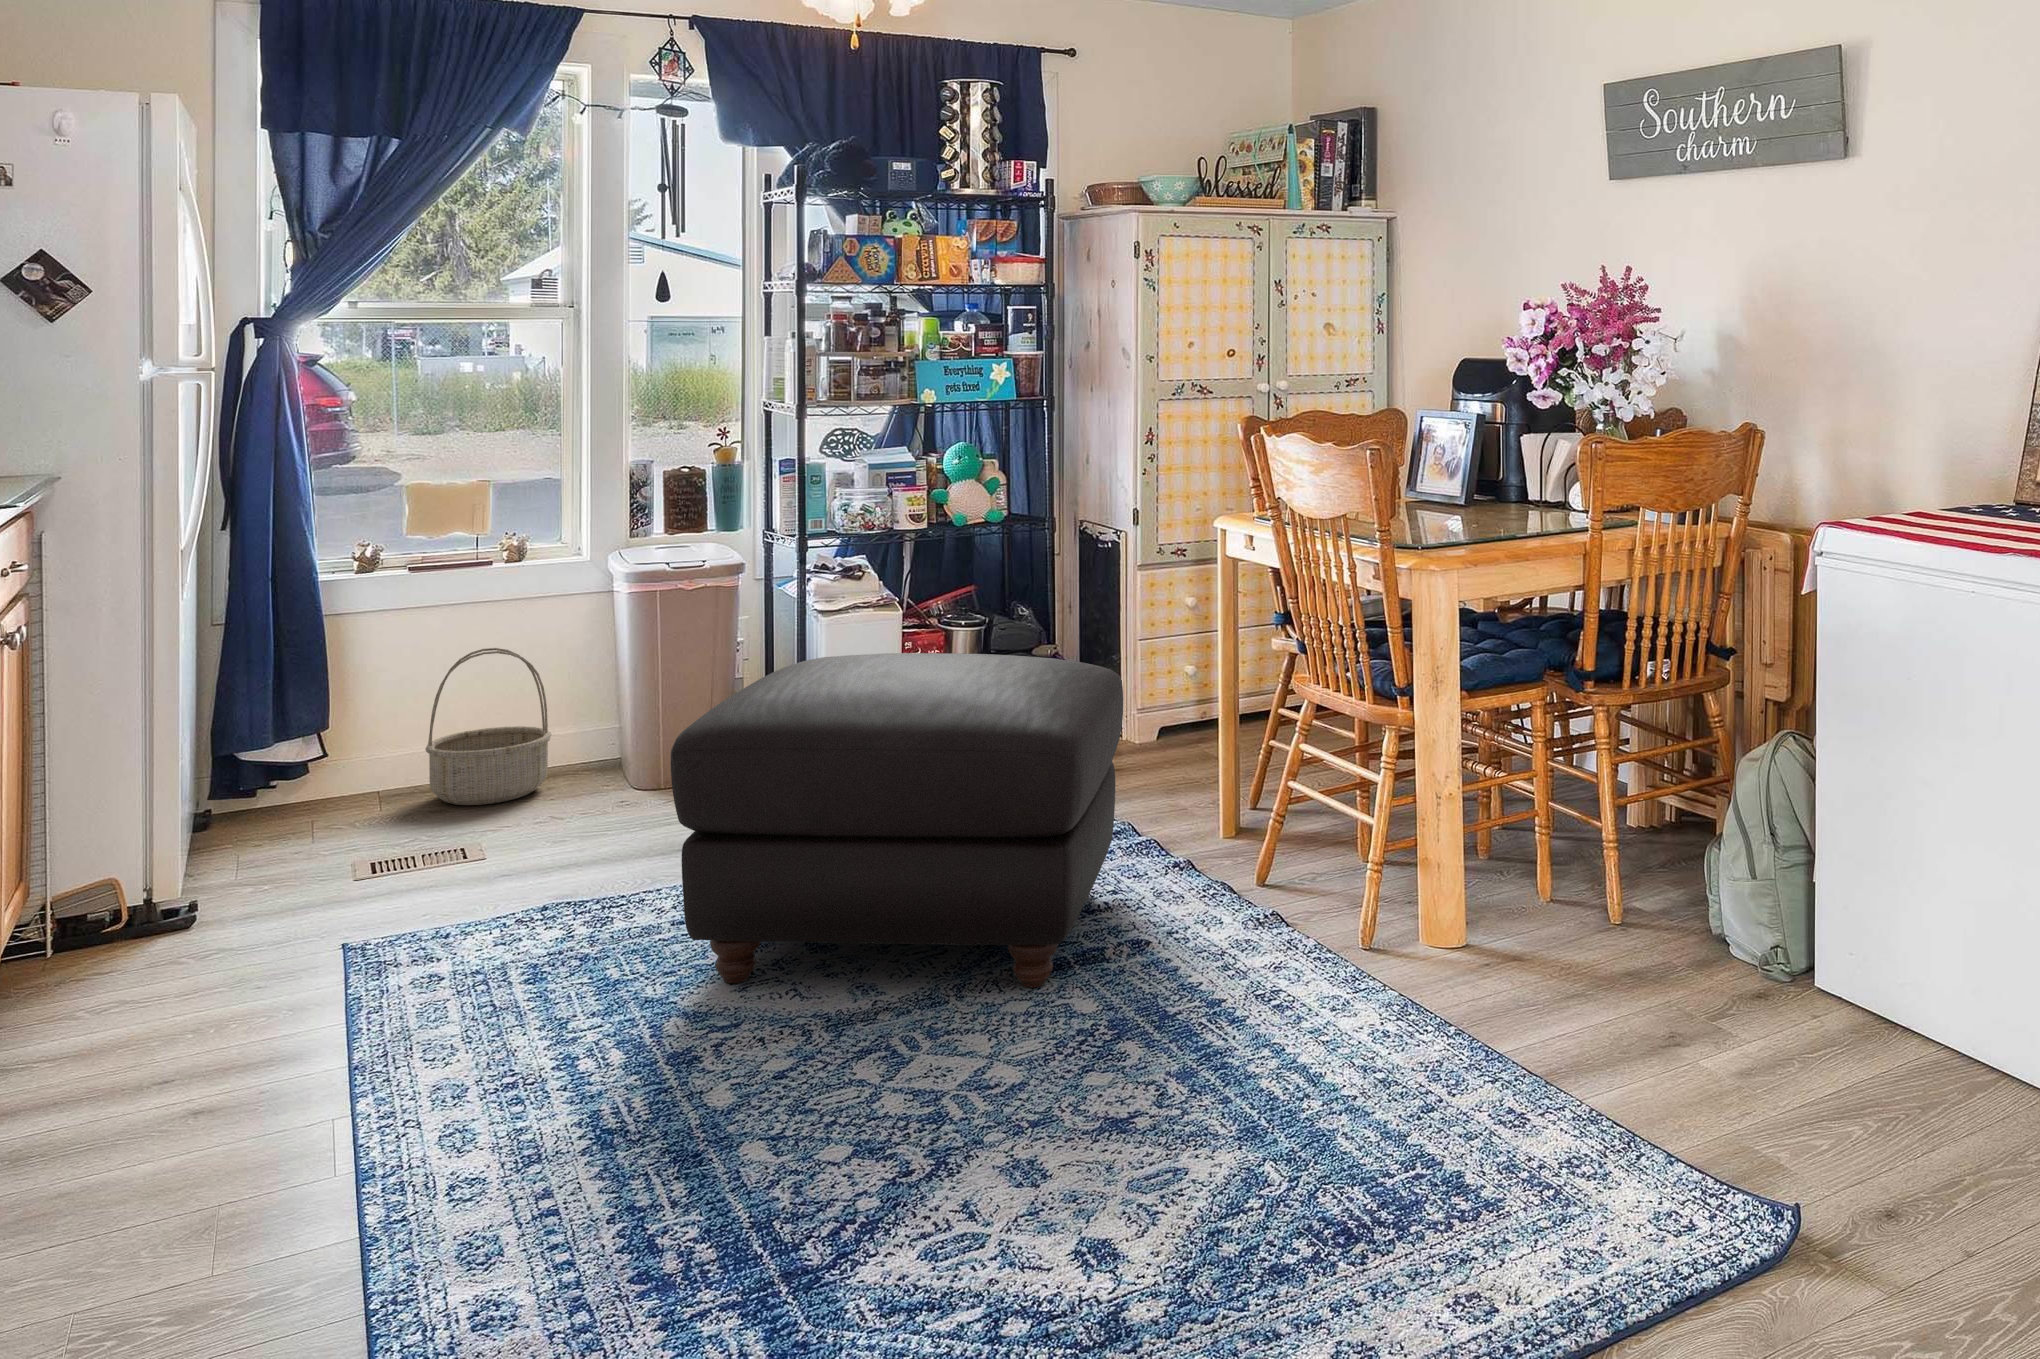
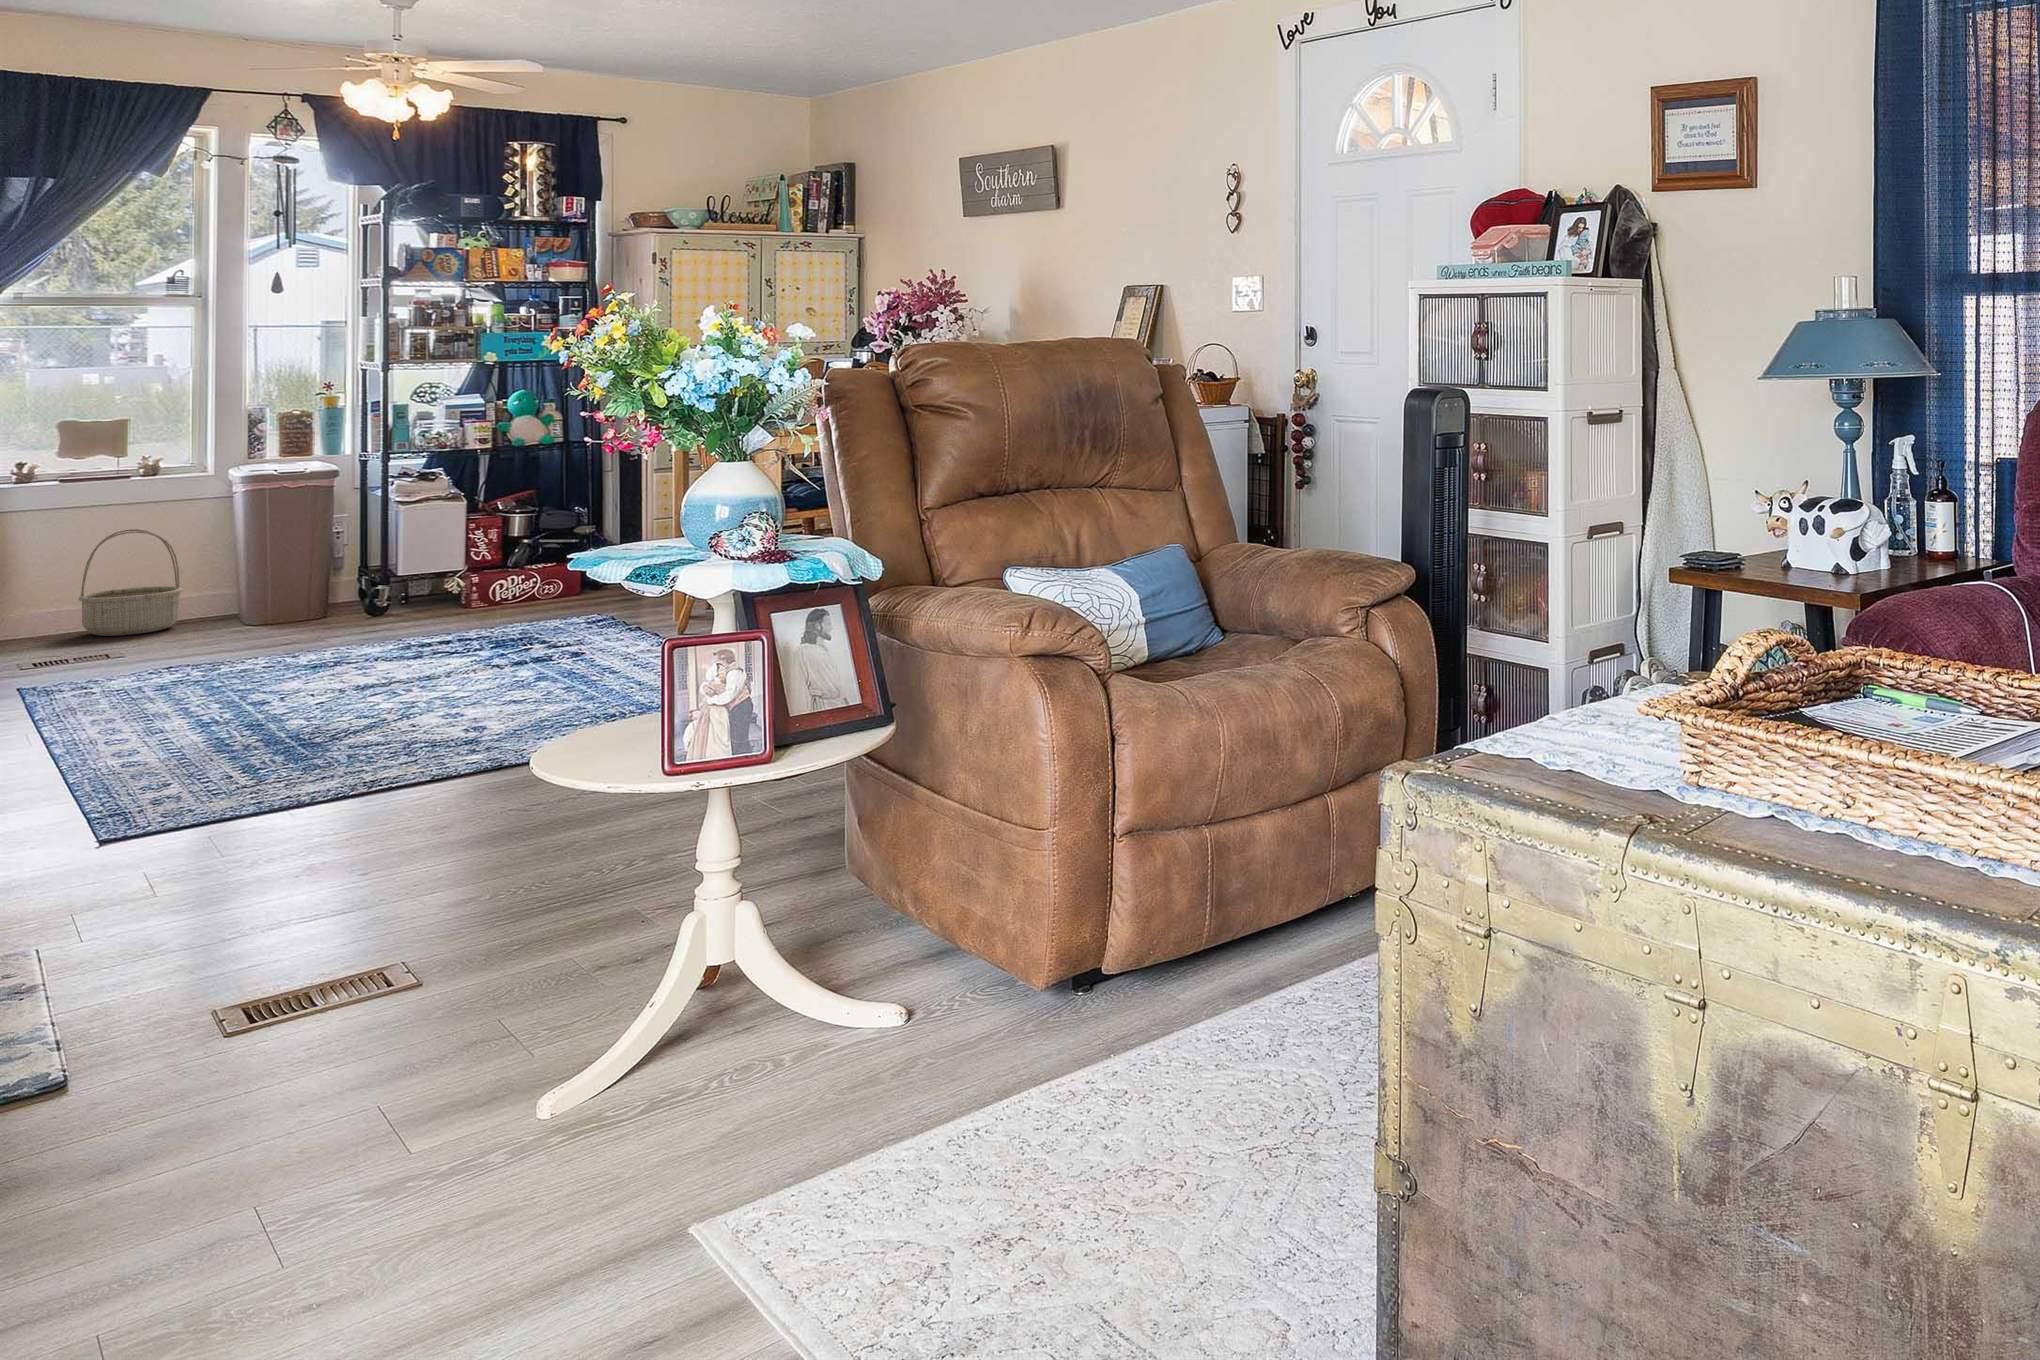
ottoman: present [671,653,1123,988] -> none [256,503,585,687]

